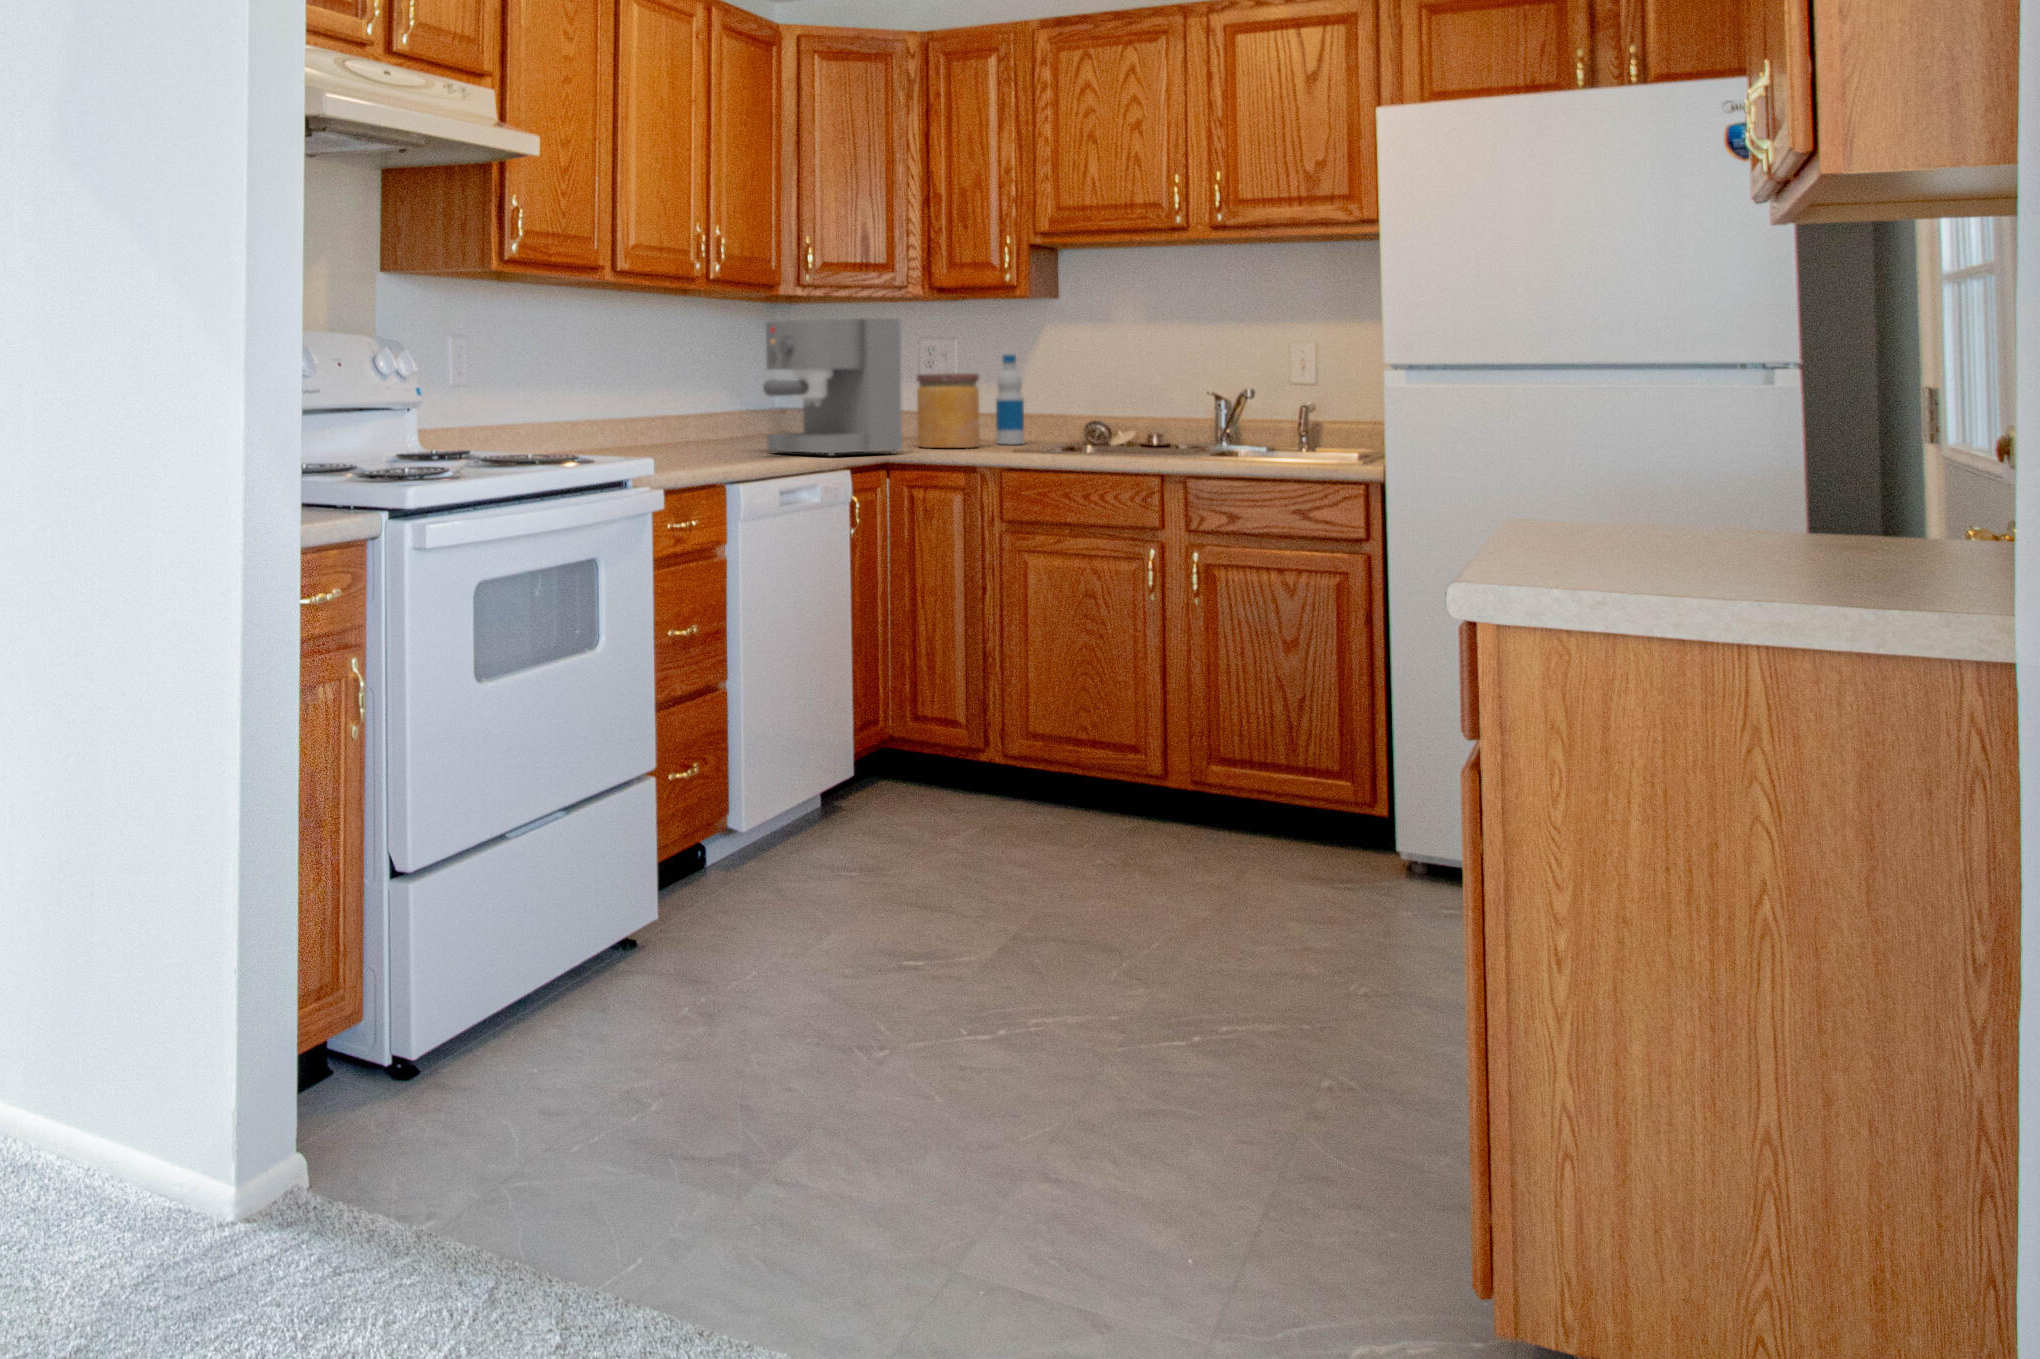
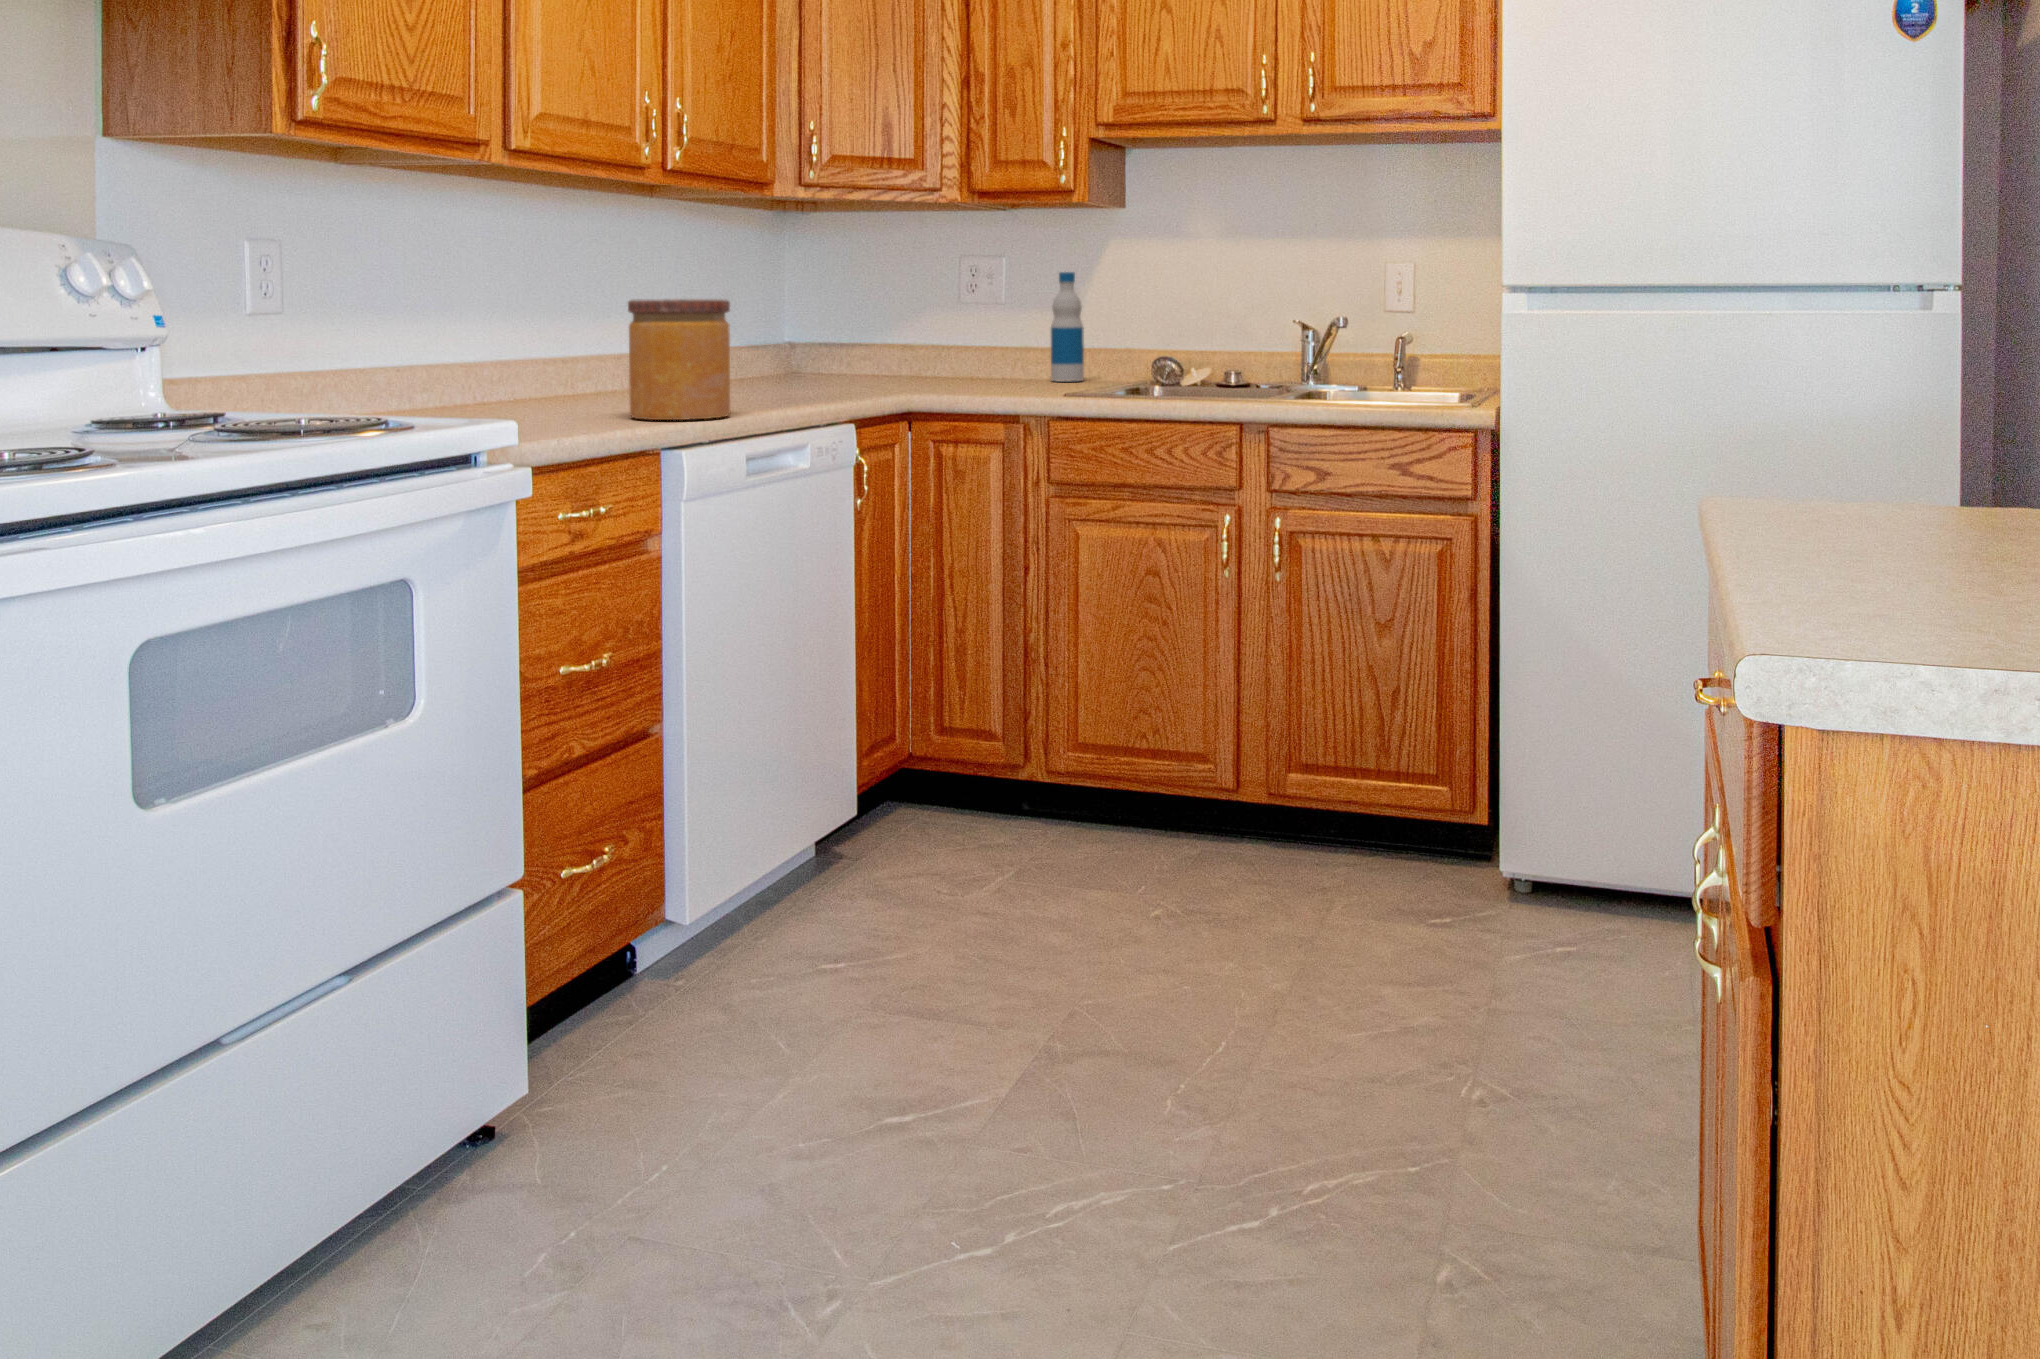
coffee maker: present [763,318,902,456] -> none [740,222,927,402]
jar: present [917,373,980,448] -> present [628,299,730,420]

